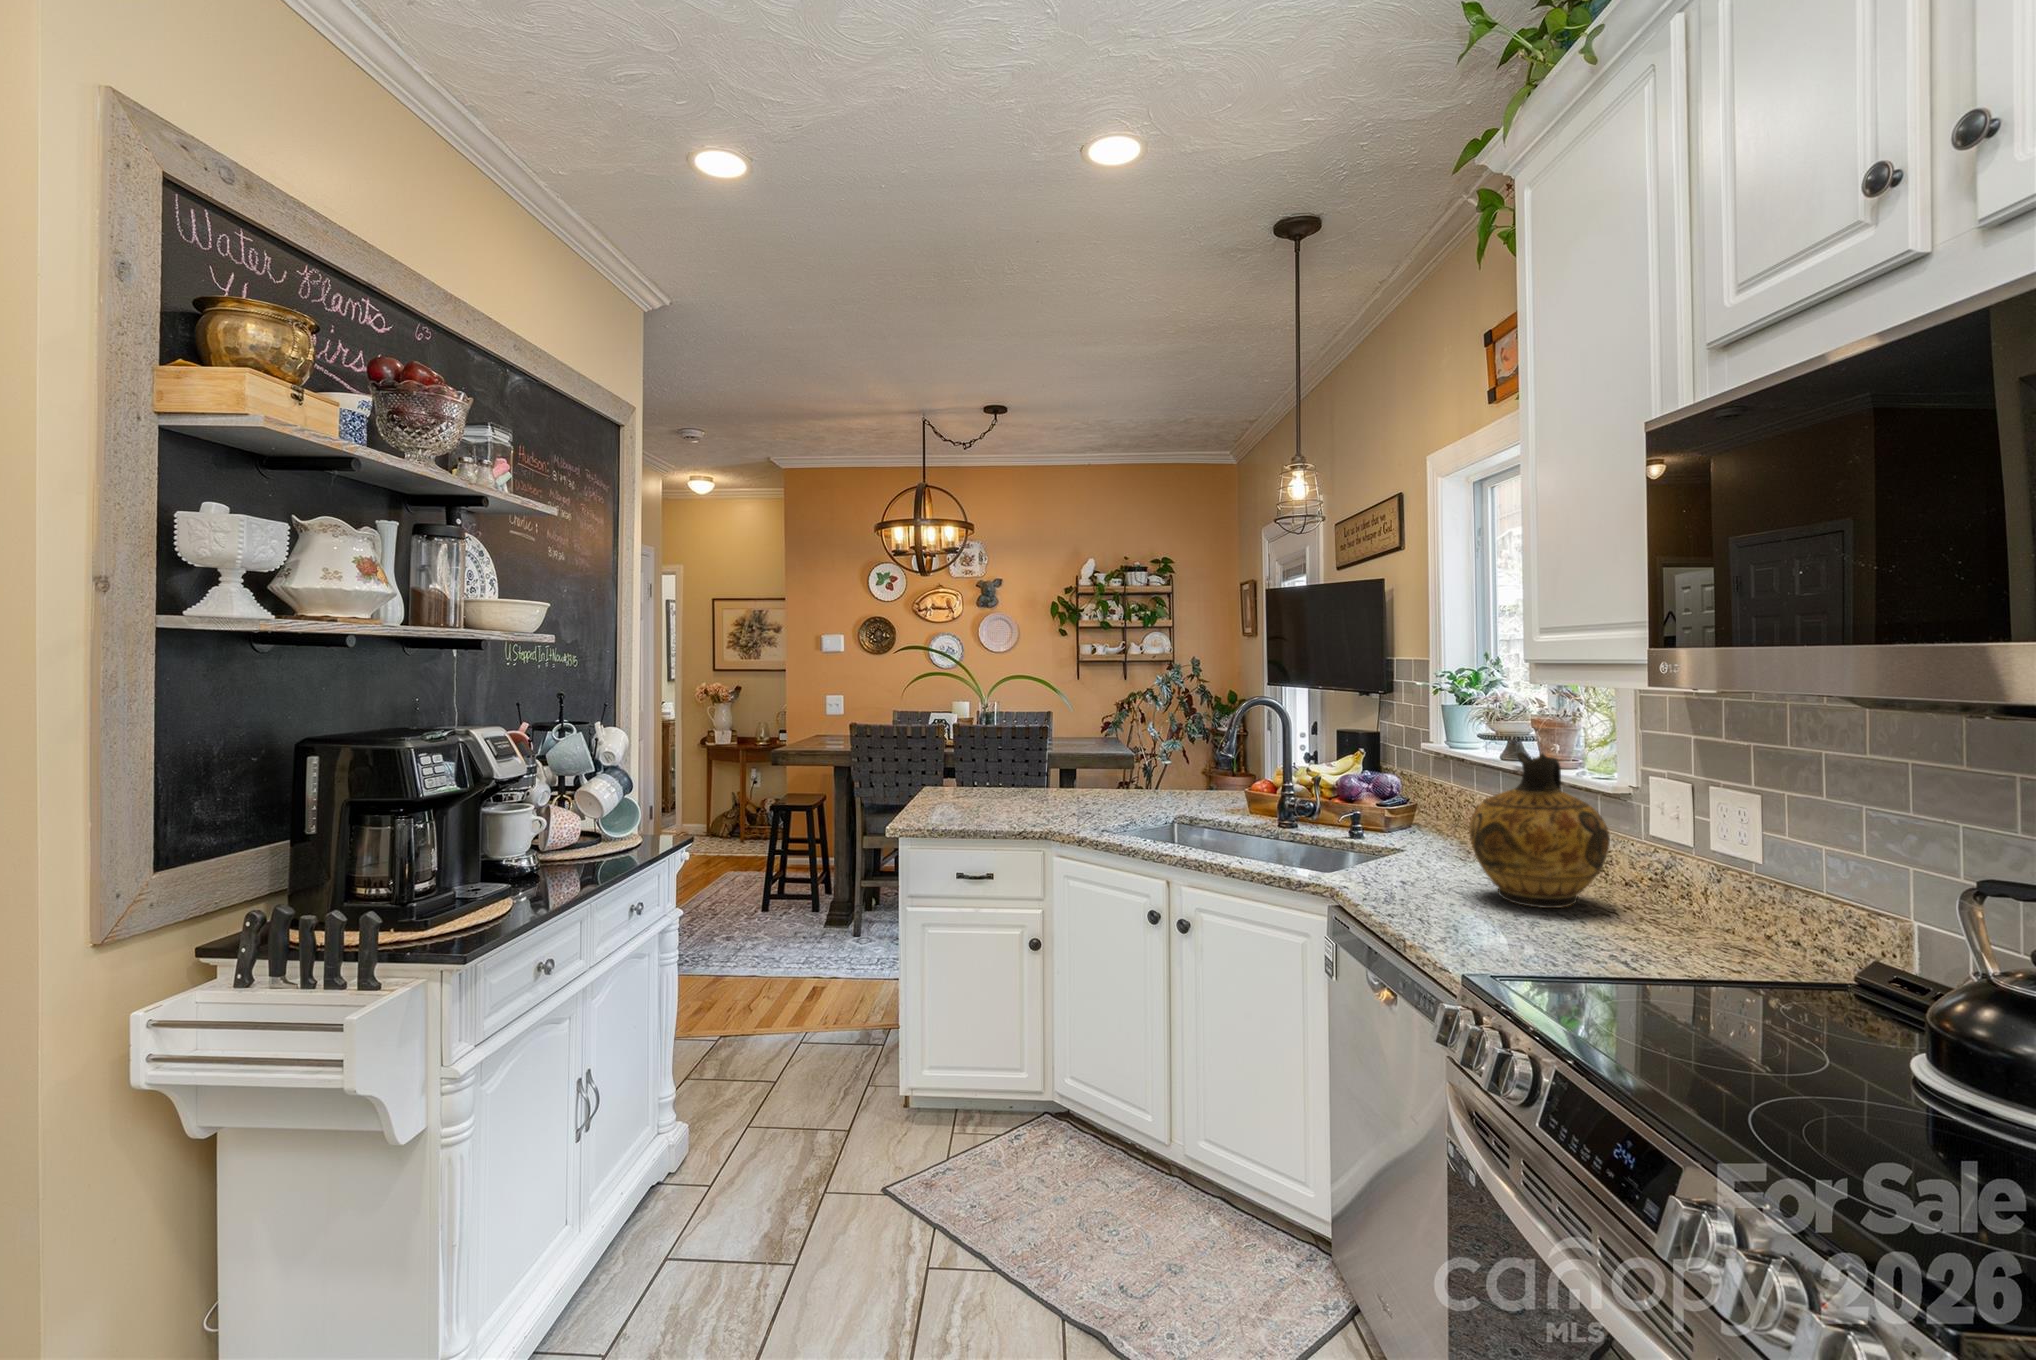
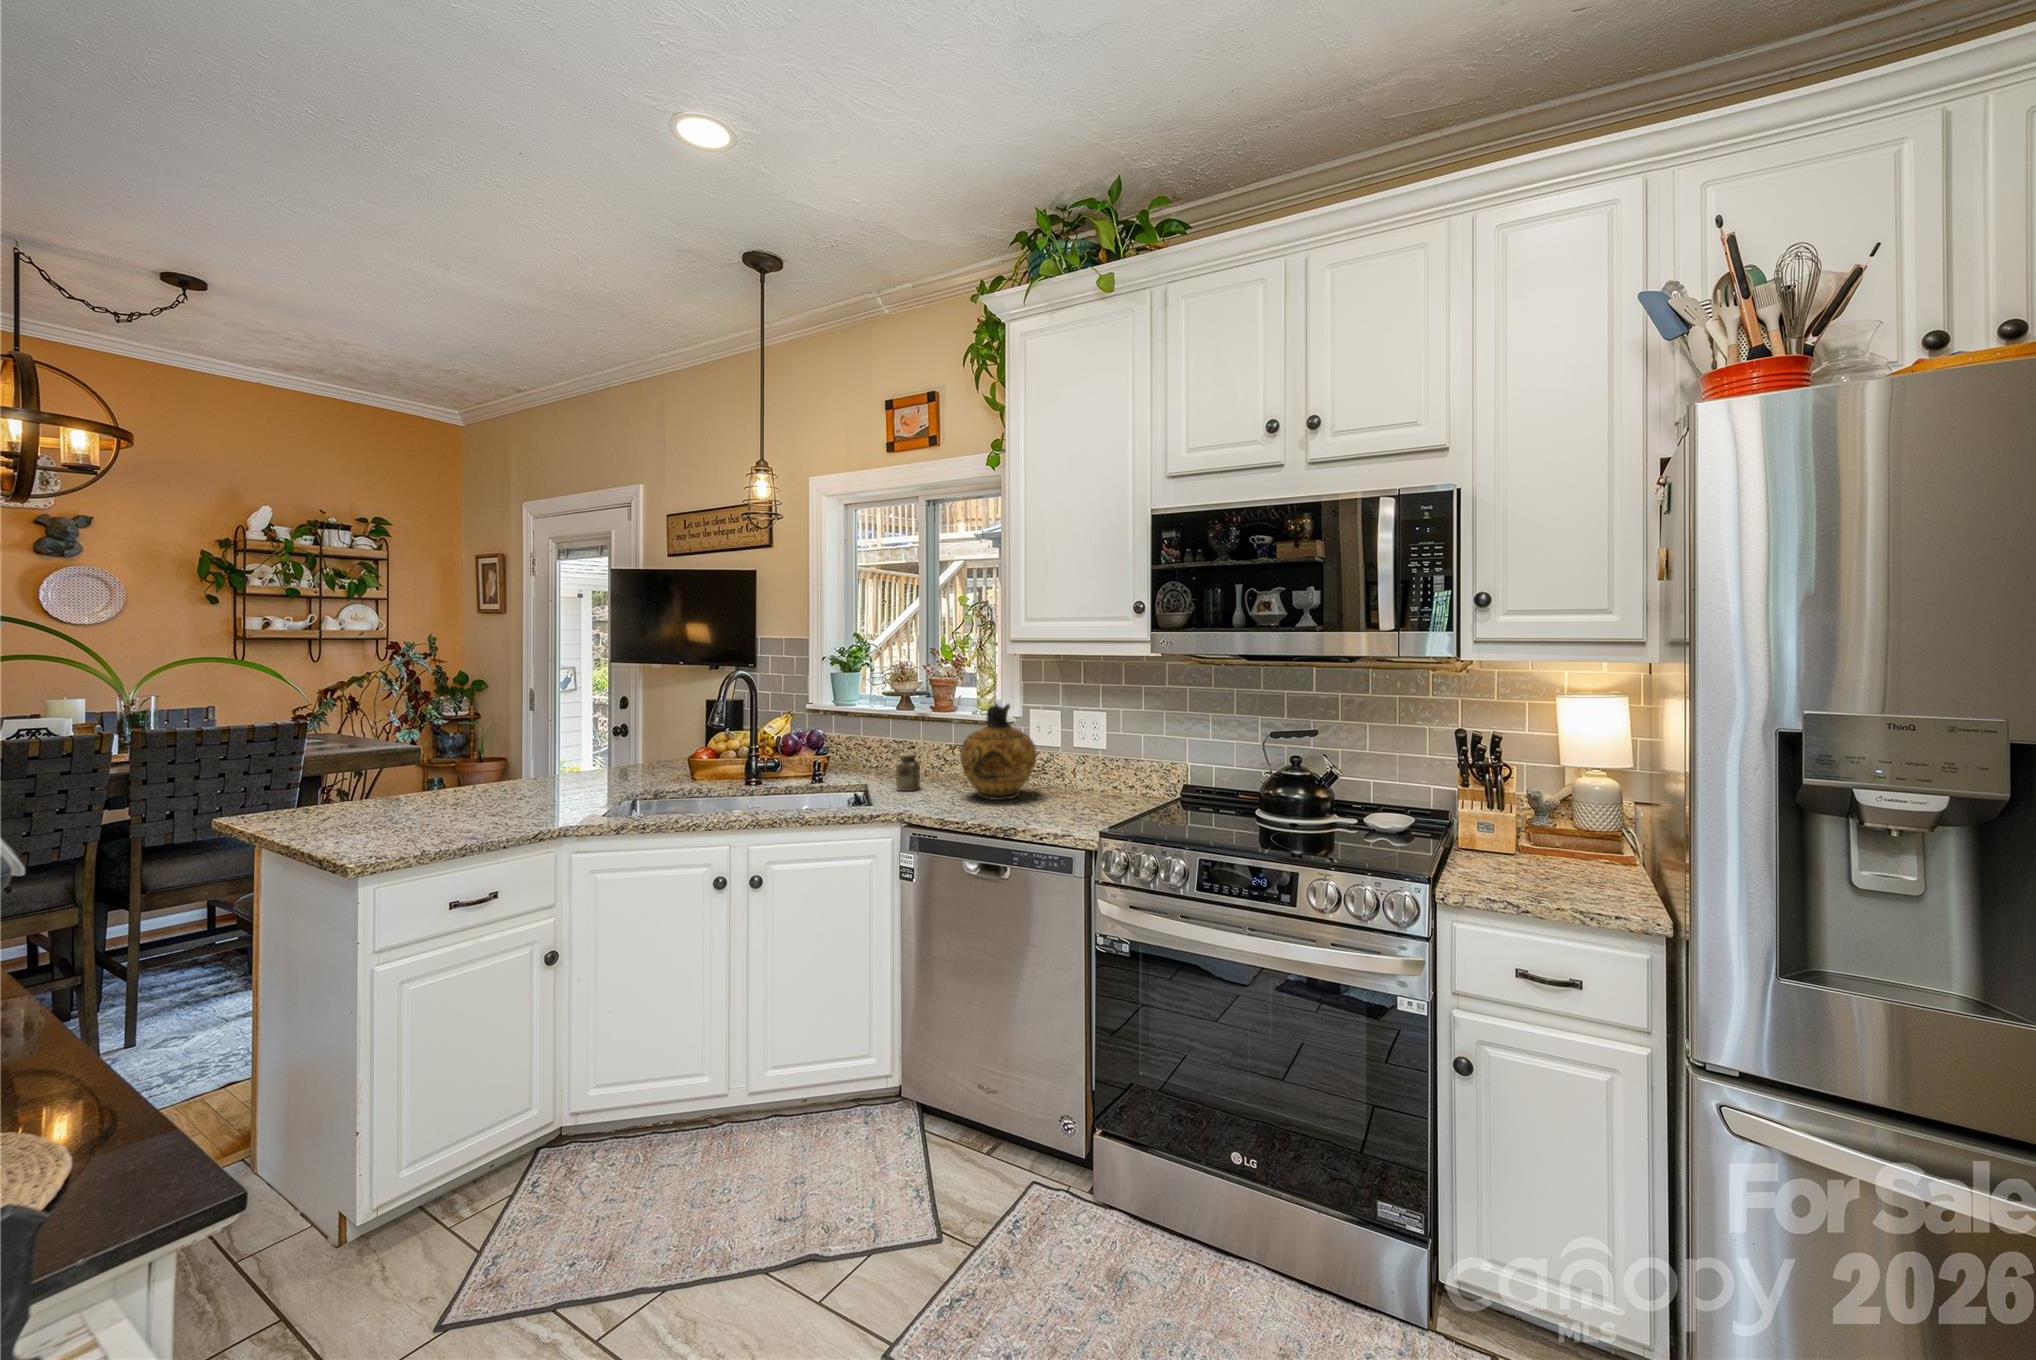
salt shaker: none [1421,815,1461,870] -> present [896,753,920,791]

